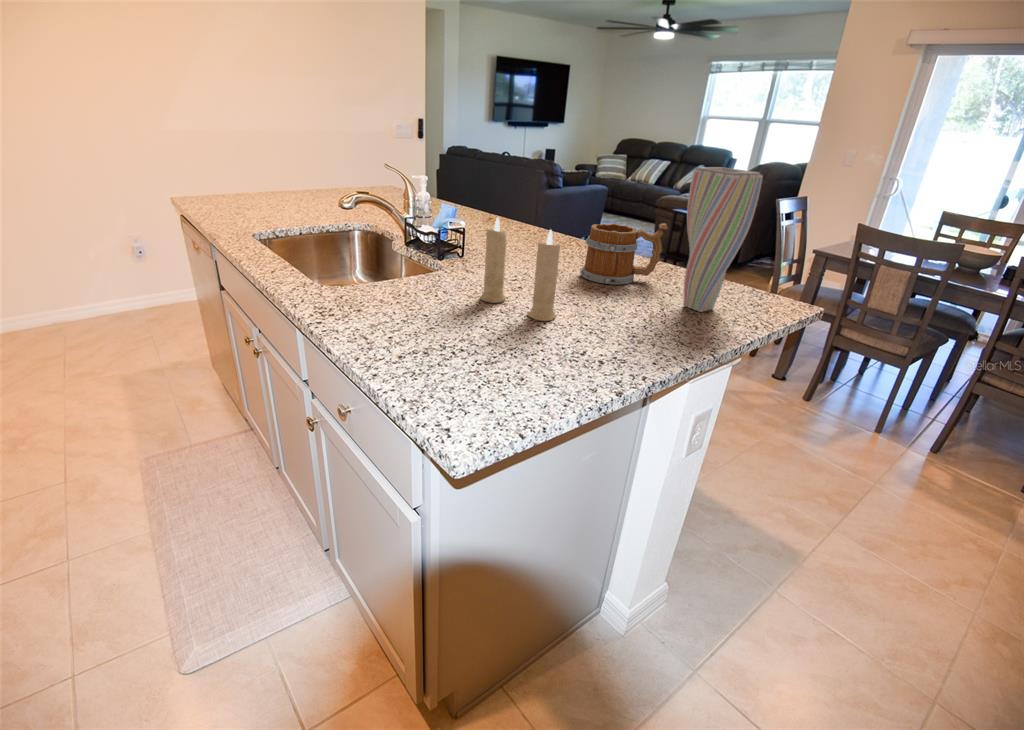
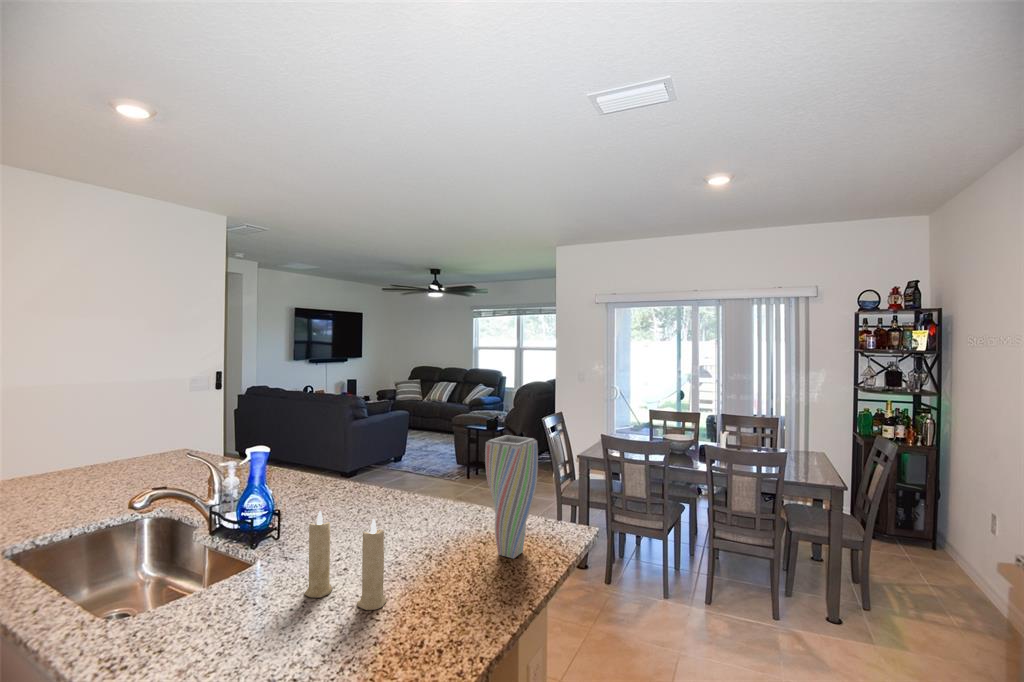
mug: present [580,223,668,284] -> none [401,479,472,543]

